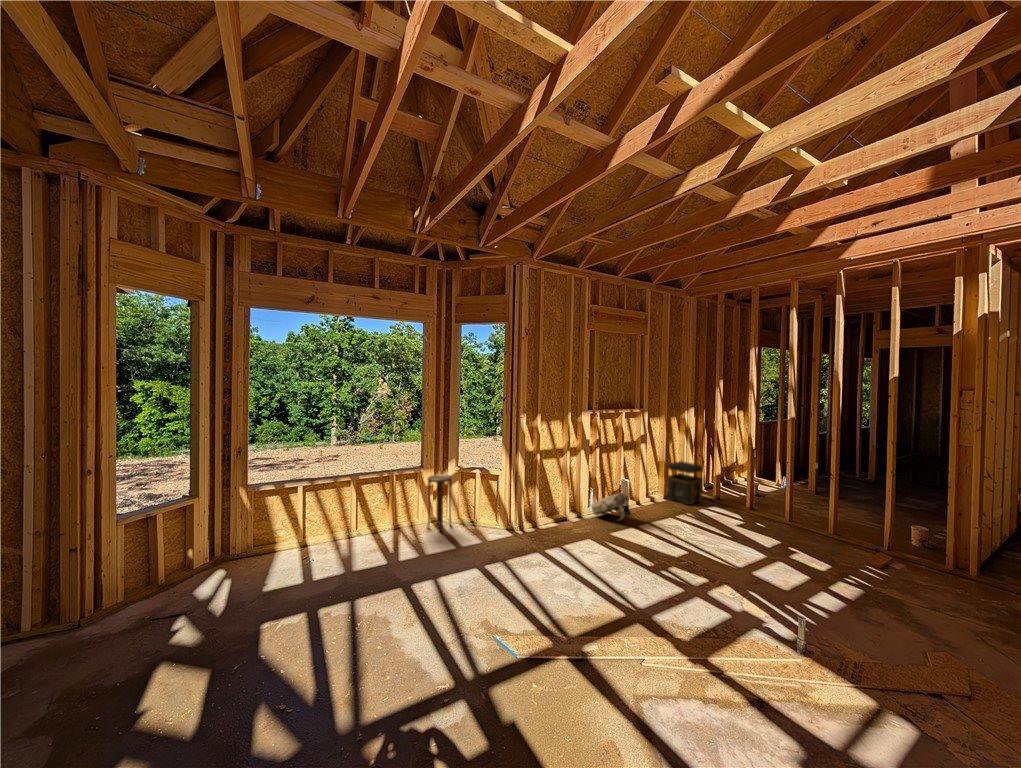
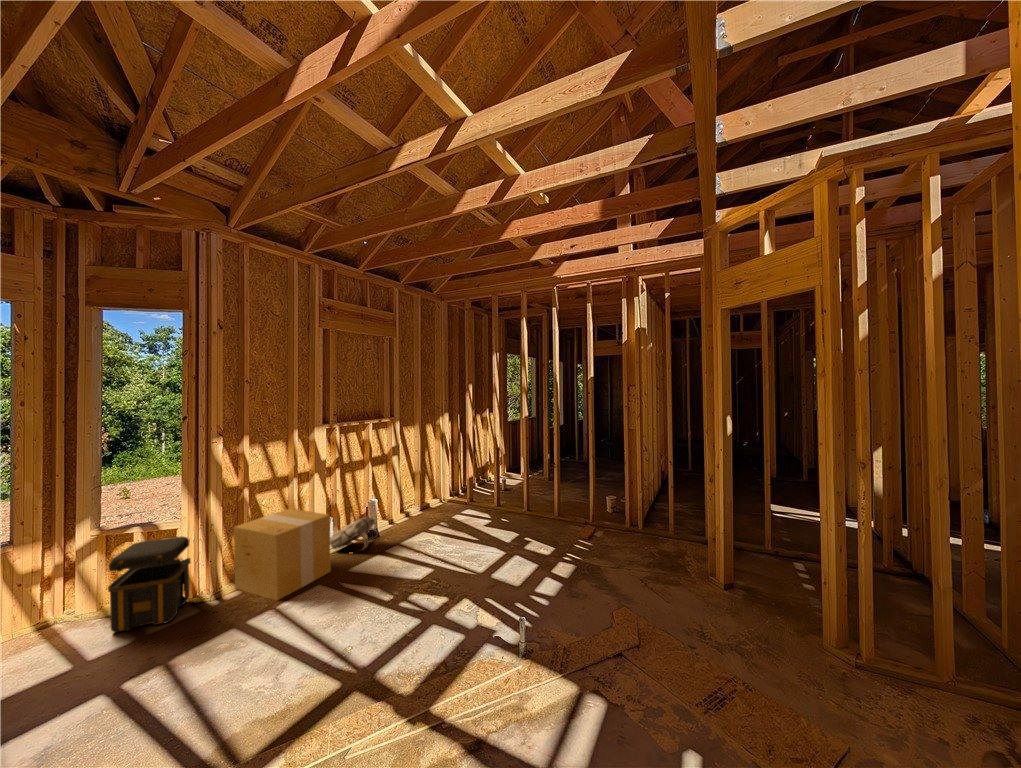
toolbox: present [667,461,703,505] -> present [108,536,191,633]
stool: present [427,474,452,531] -> none [22,545,83,643]
cardboard box: none [530,475,597,542] -> present [234,509,331,600]

